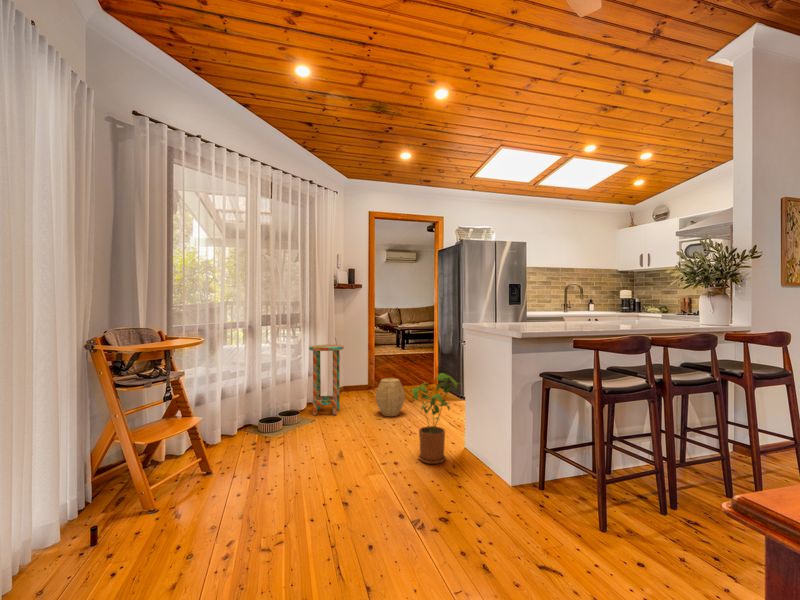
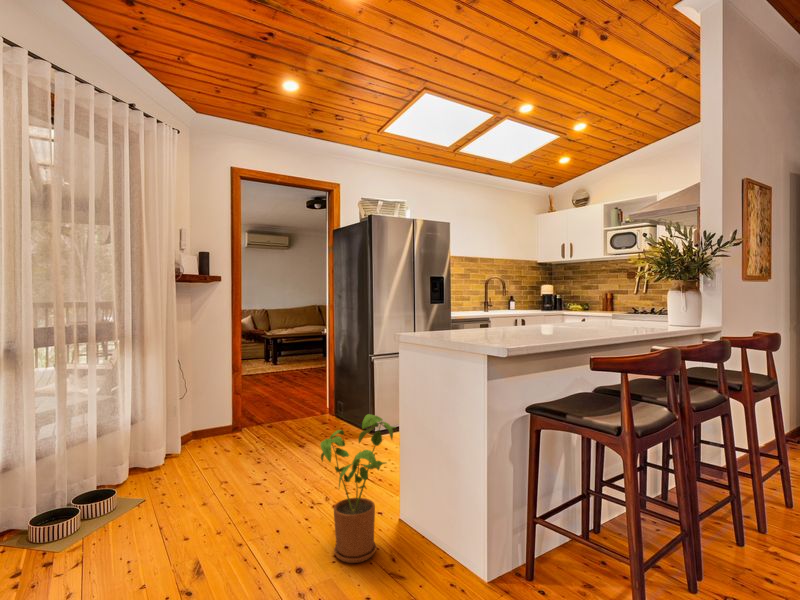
side table: present [309,345,344,415] -> none [133,371,195,490]
woven basket: present [376,378,405,416] -> none [250,417,296,477]

